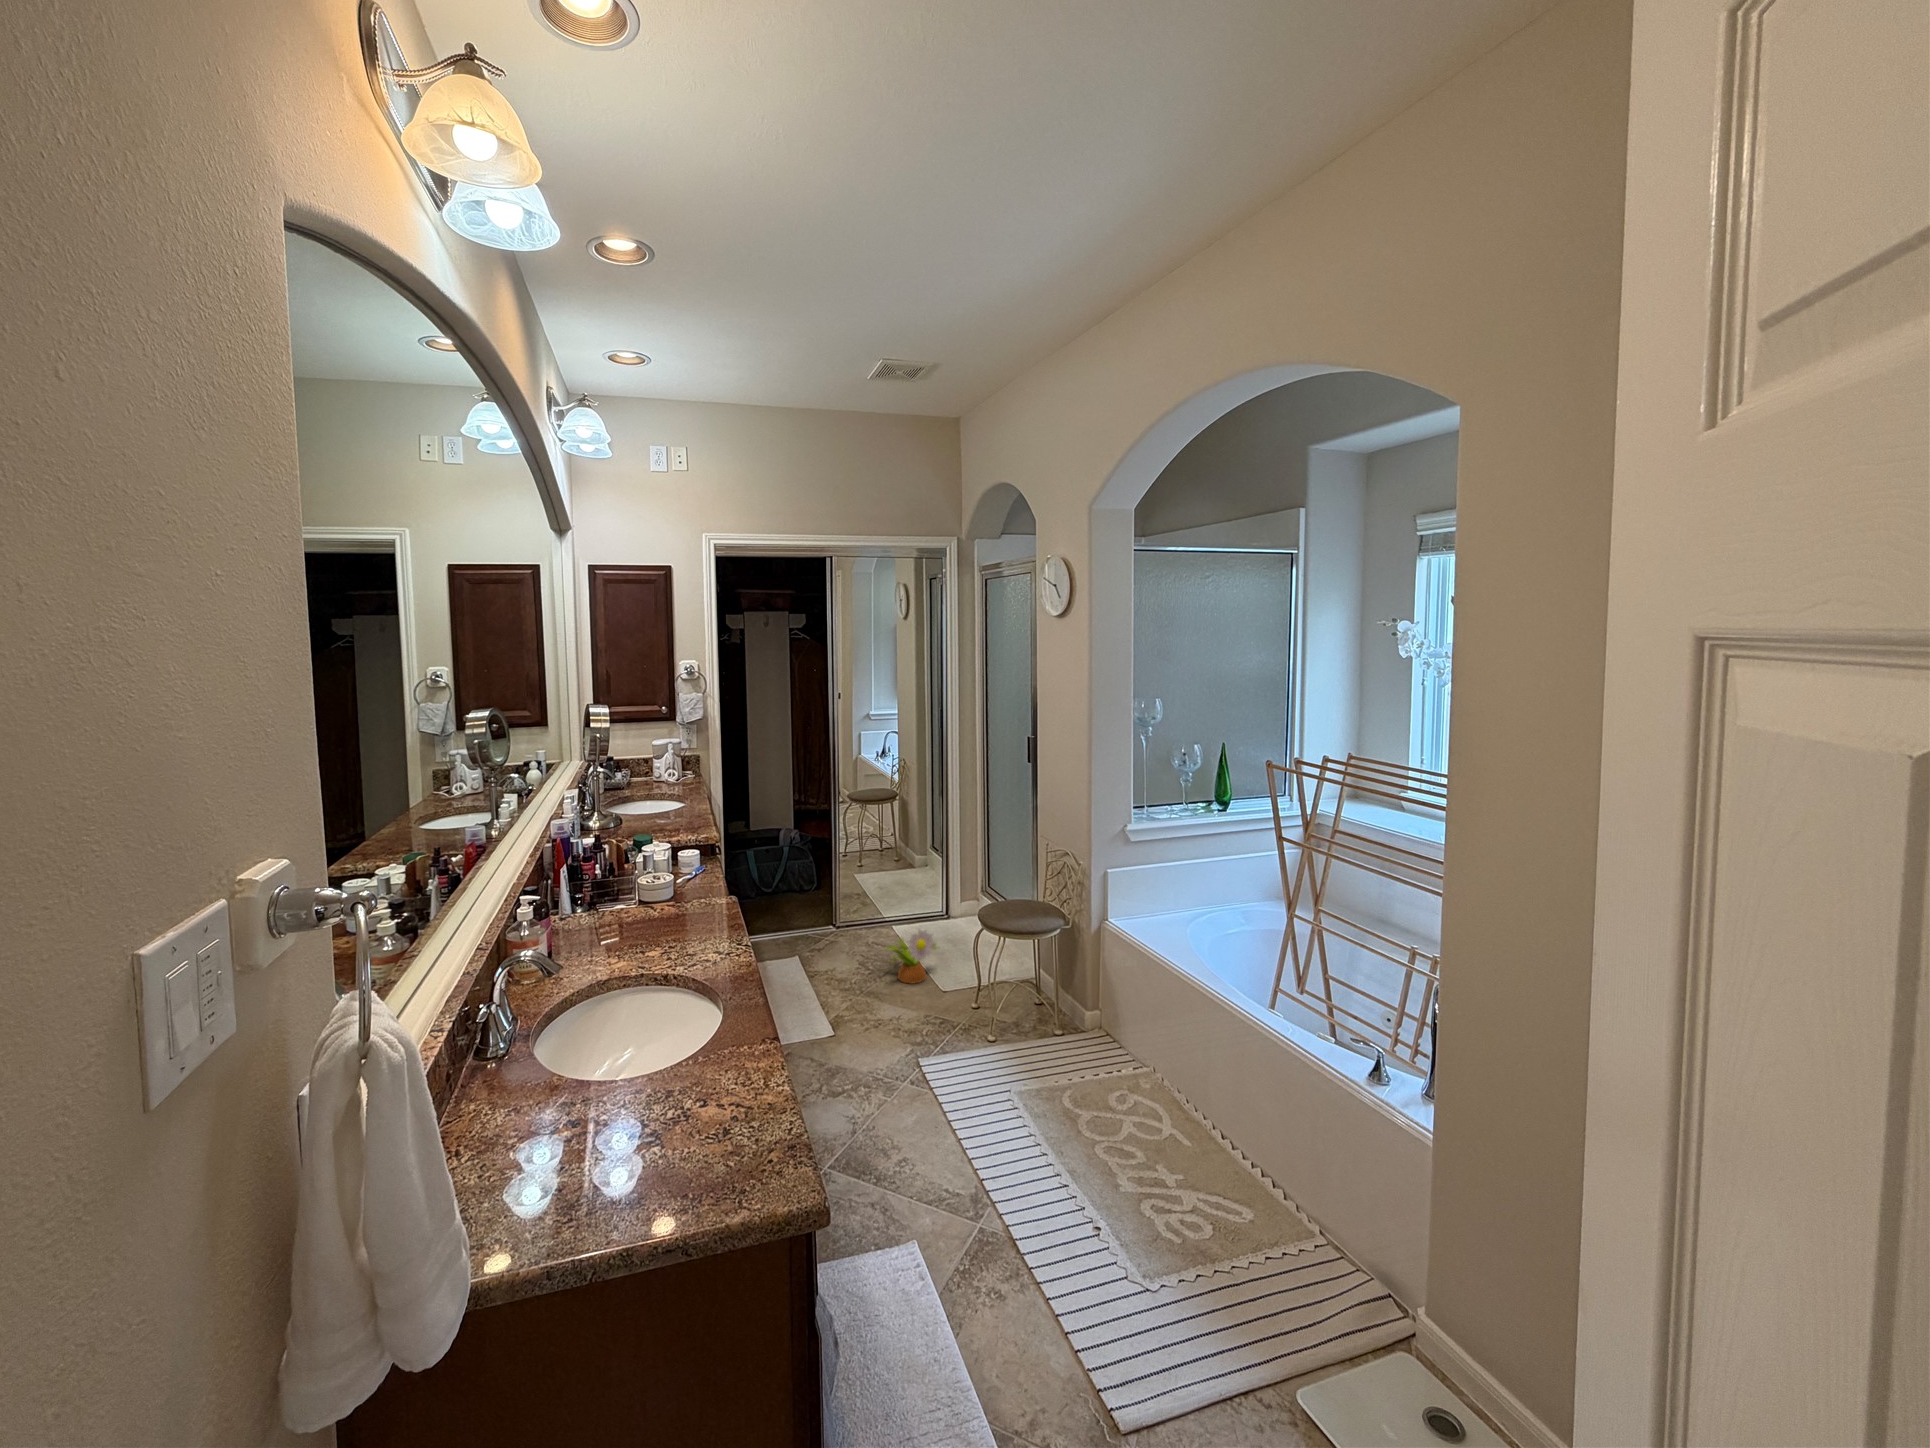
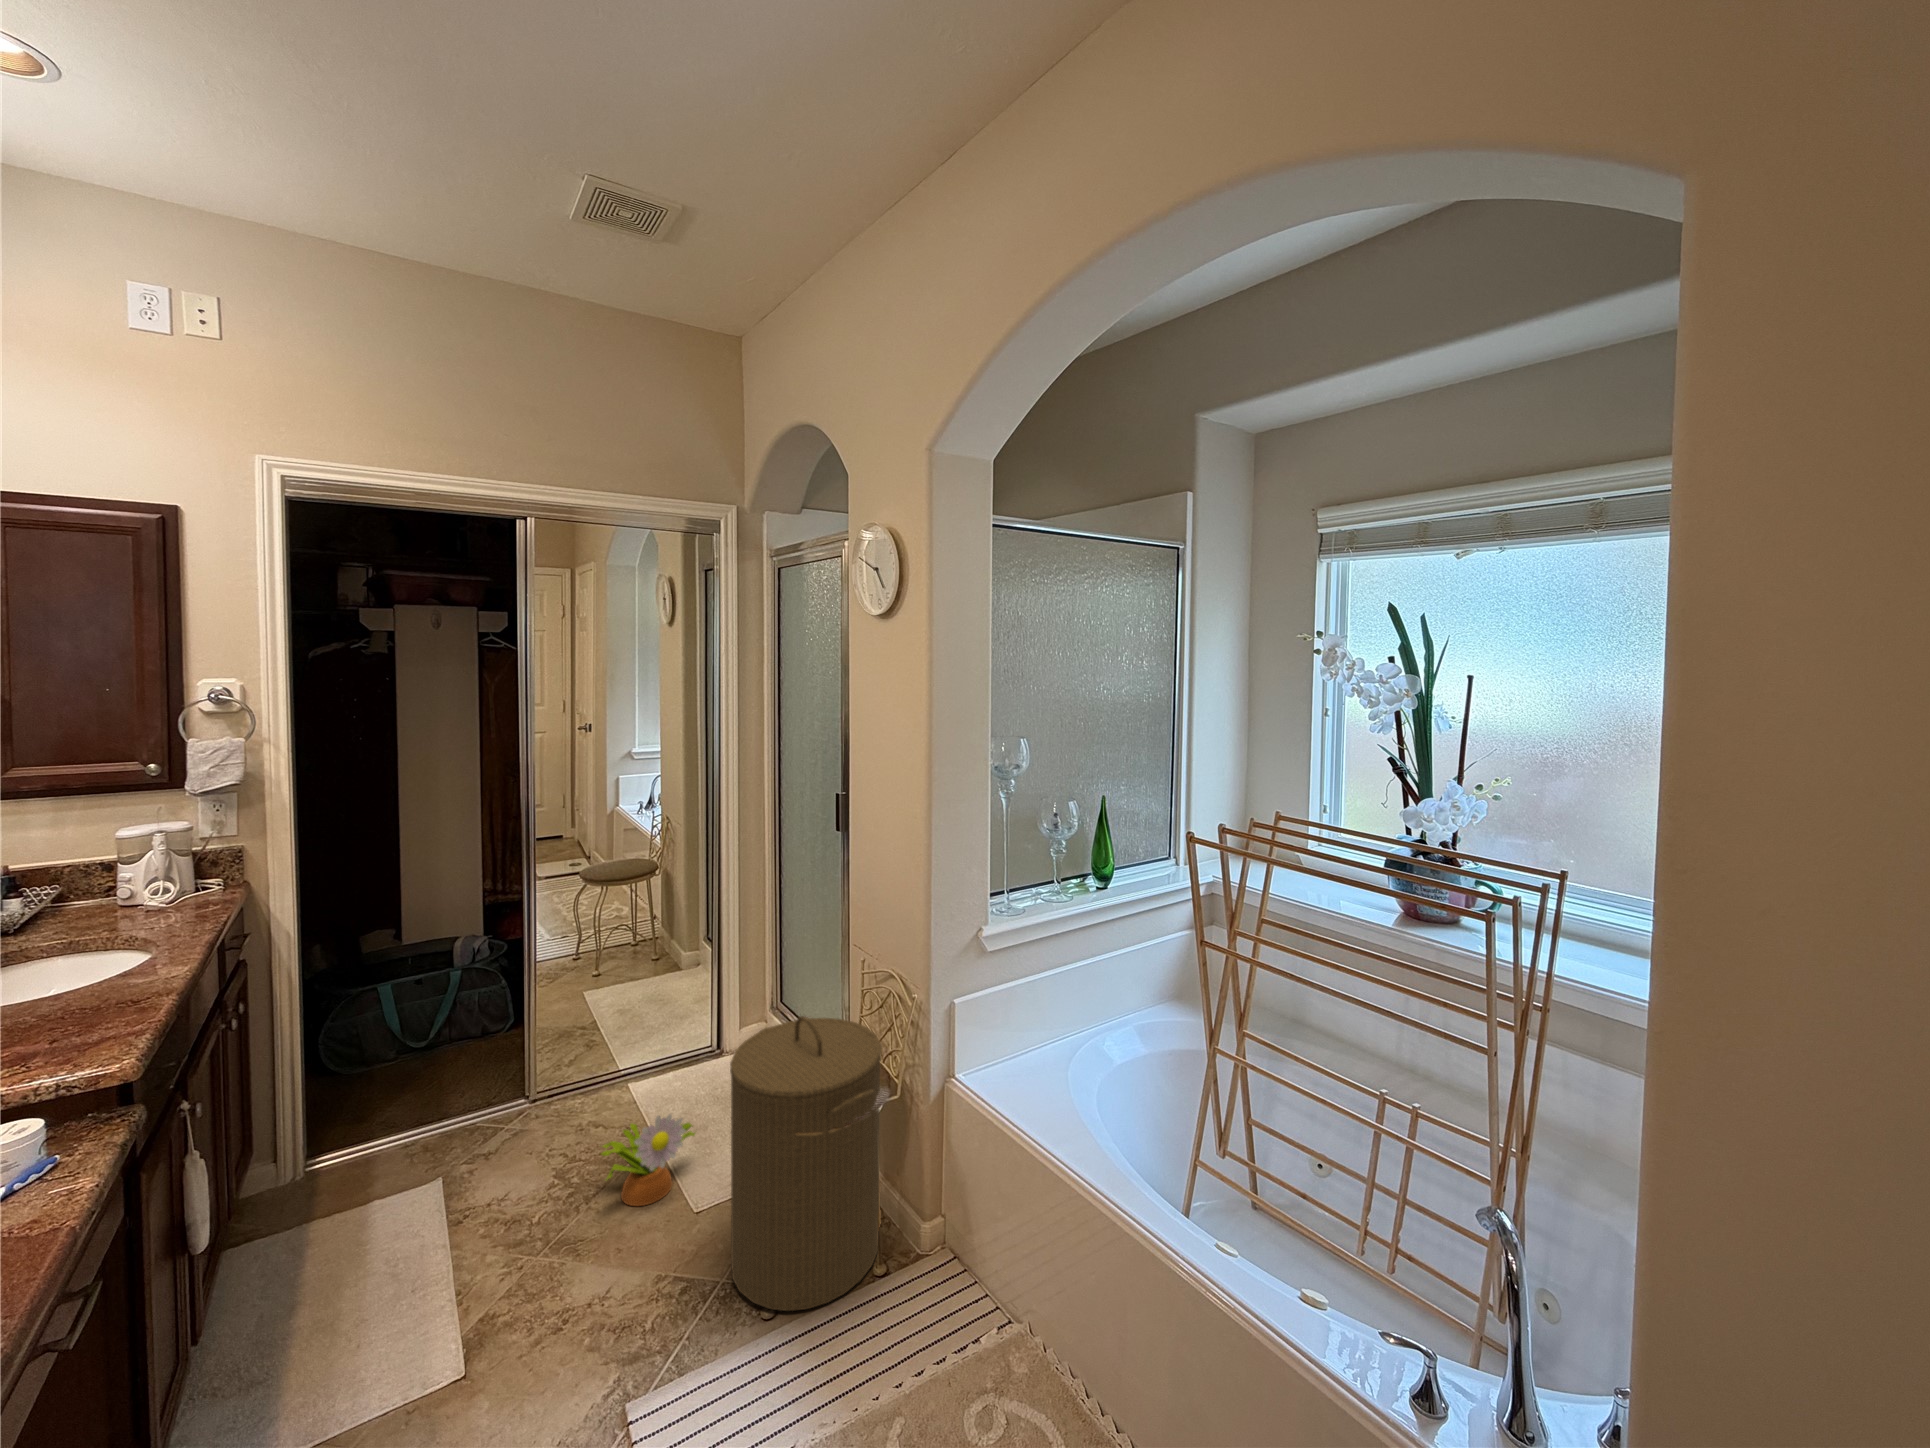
laundry hamper: none [967,868,1059,1042] -> present [730,1016,882,1311]

